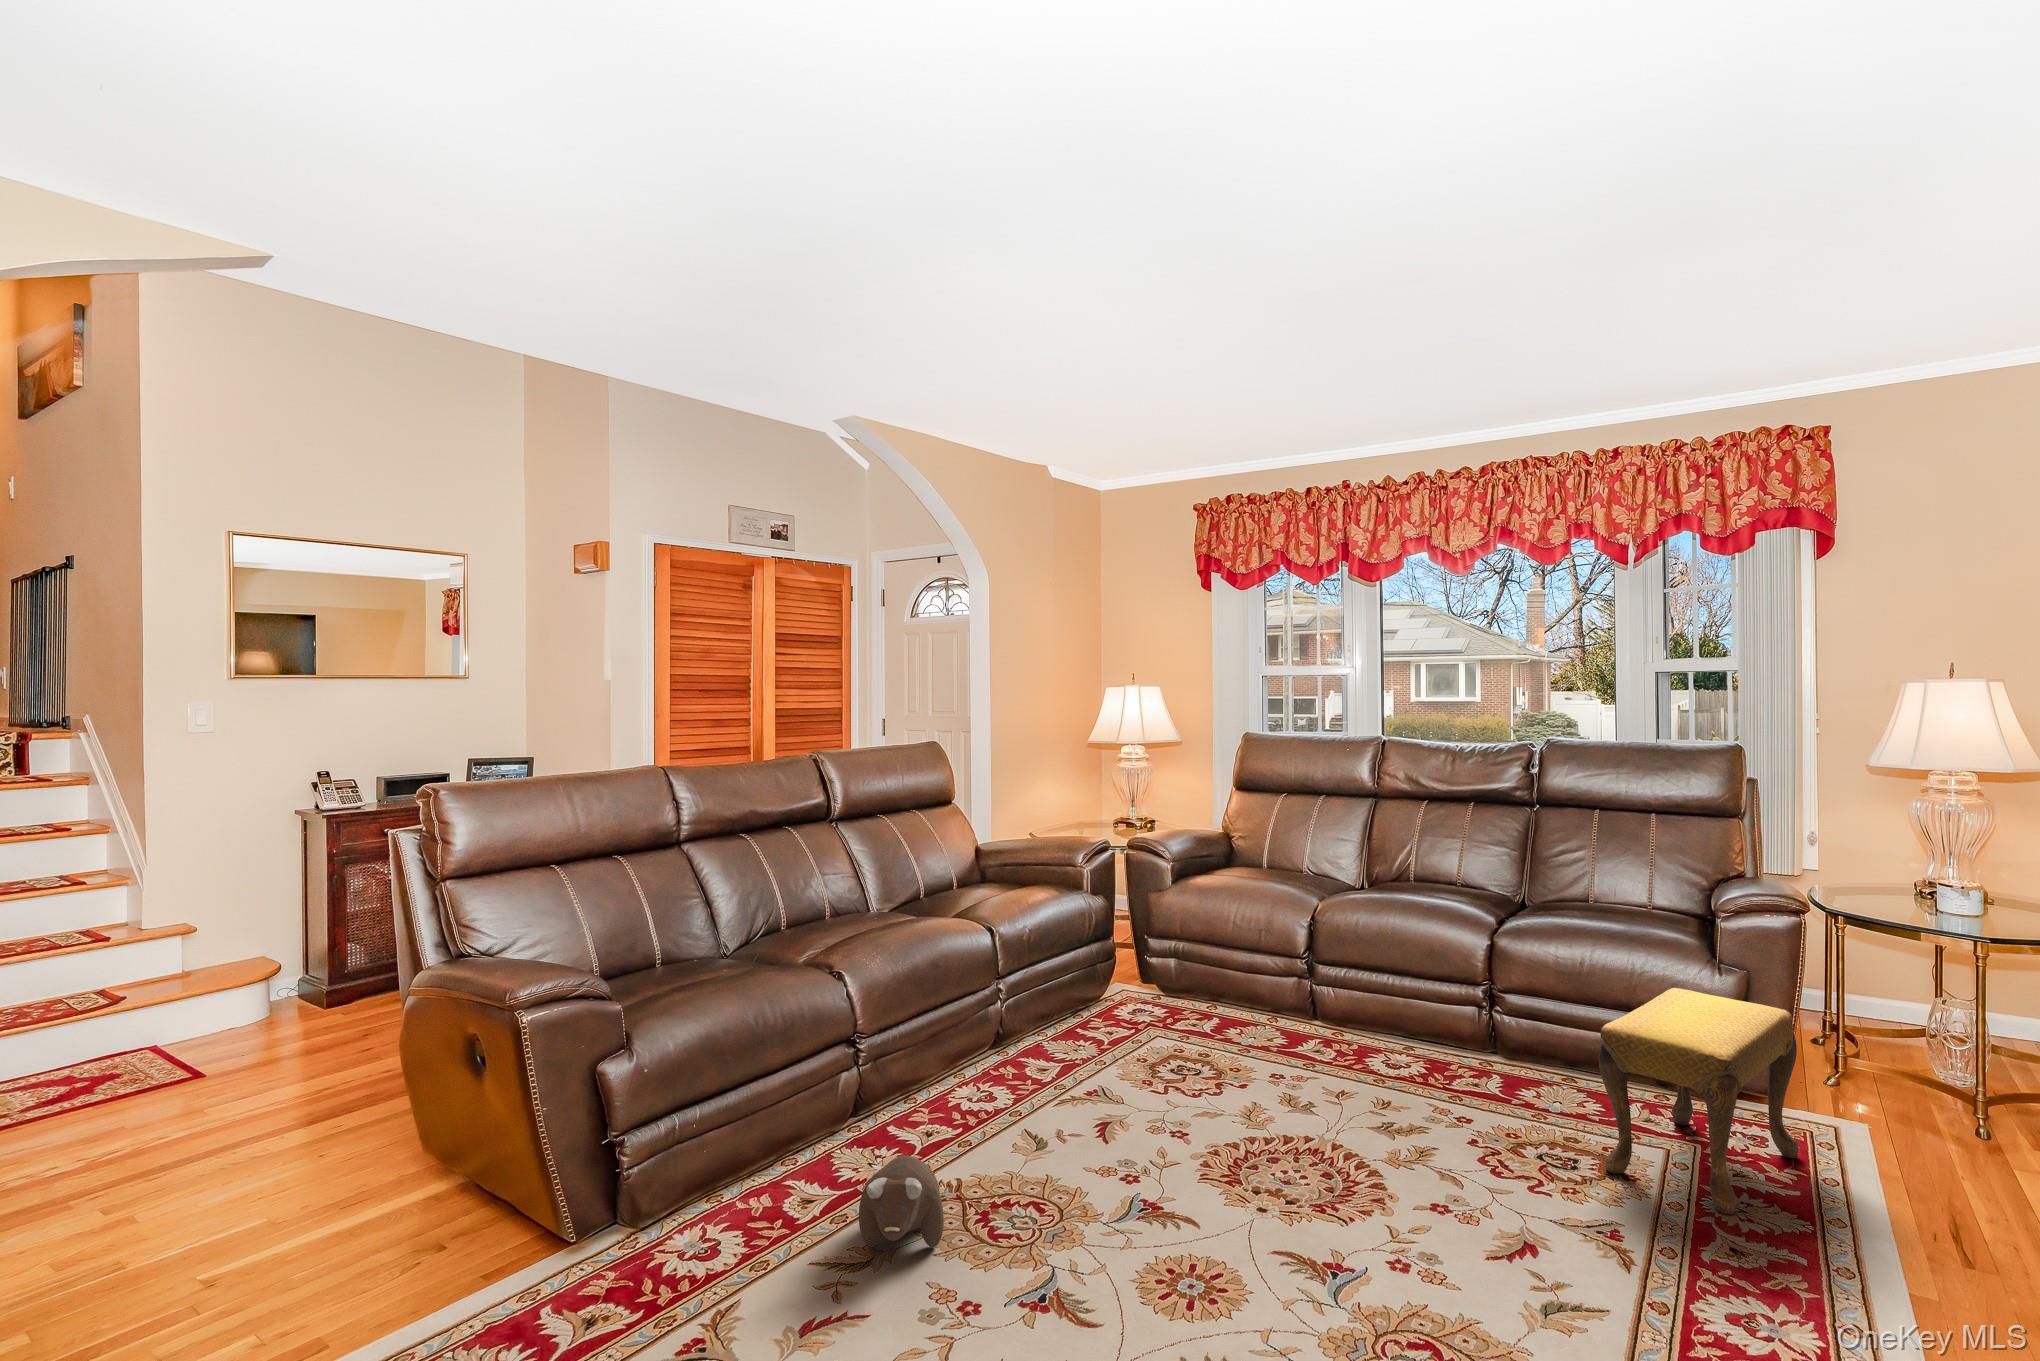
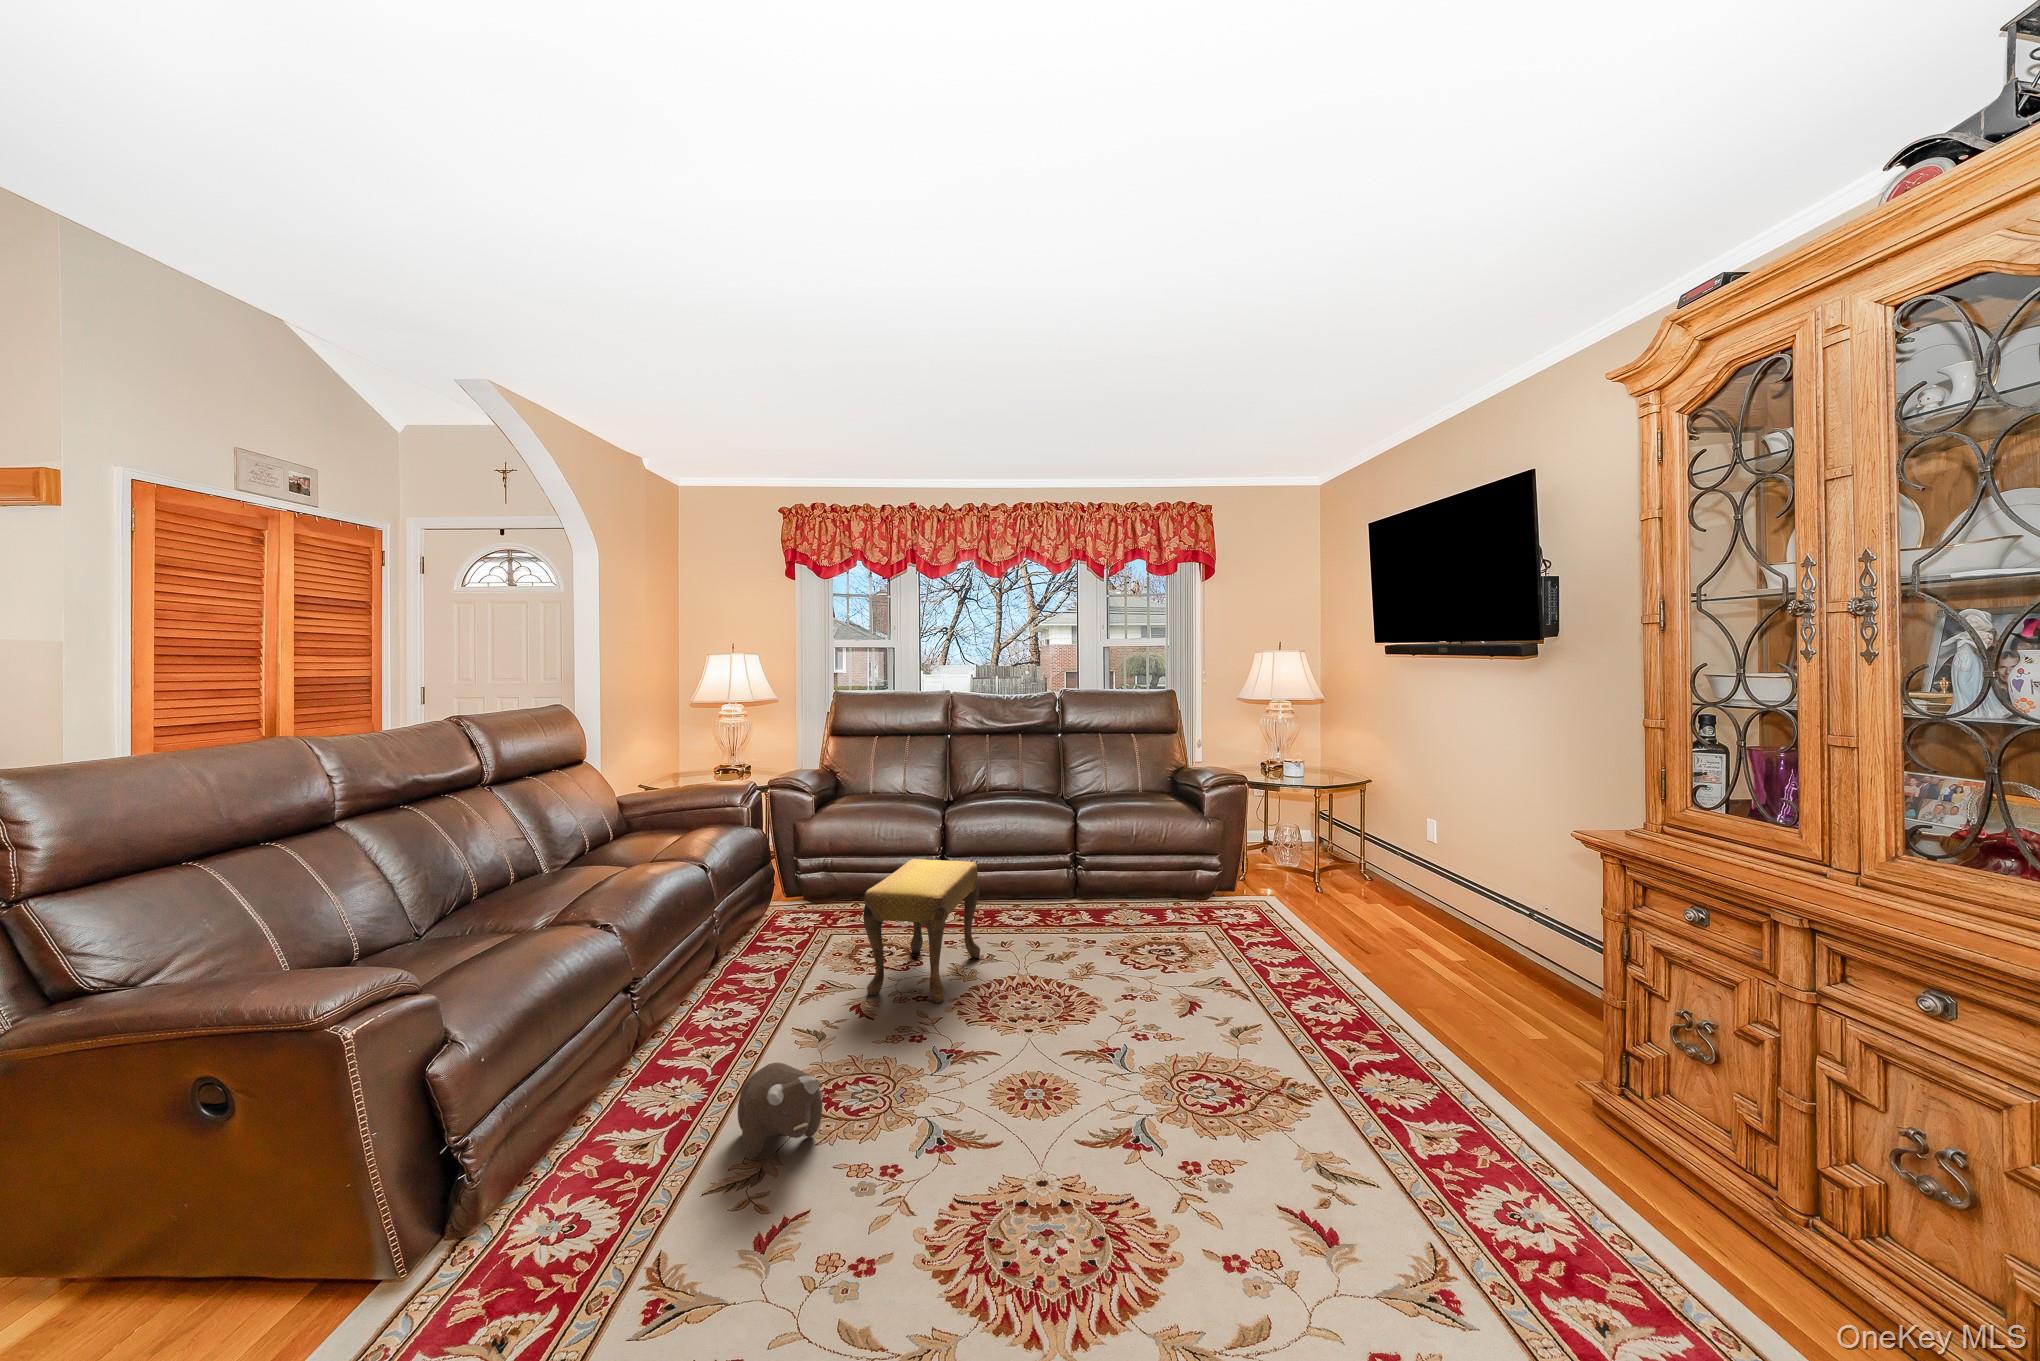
footstool: present [1599,988,1799,1215] -> present [863,859,980,1003]

